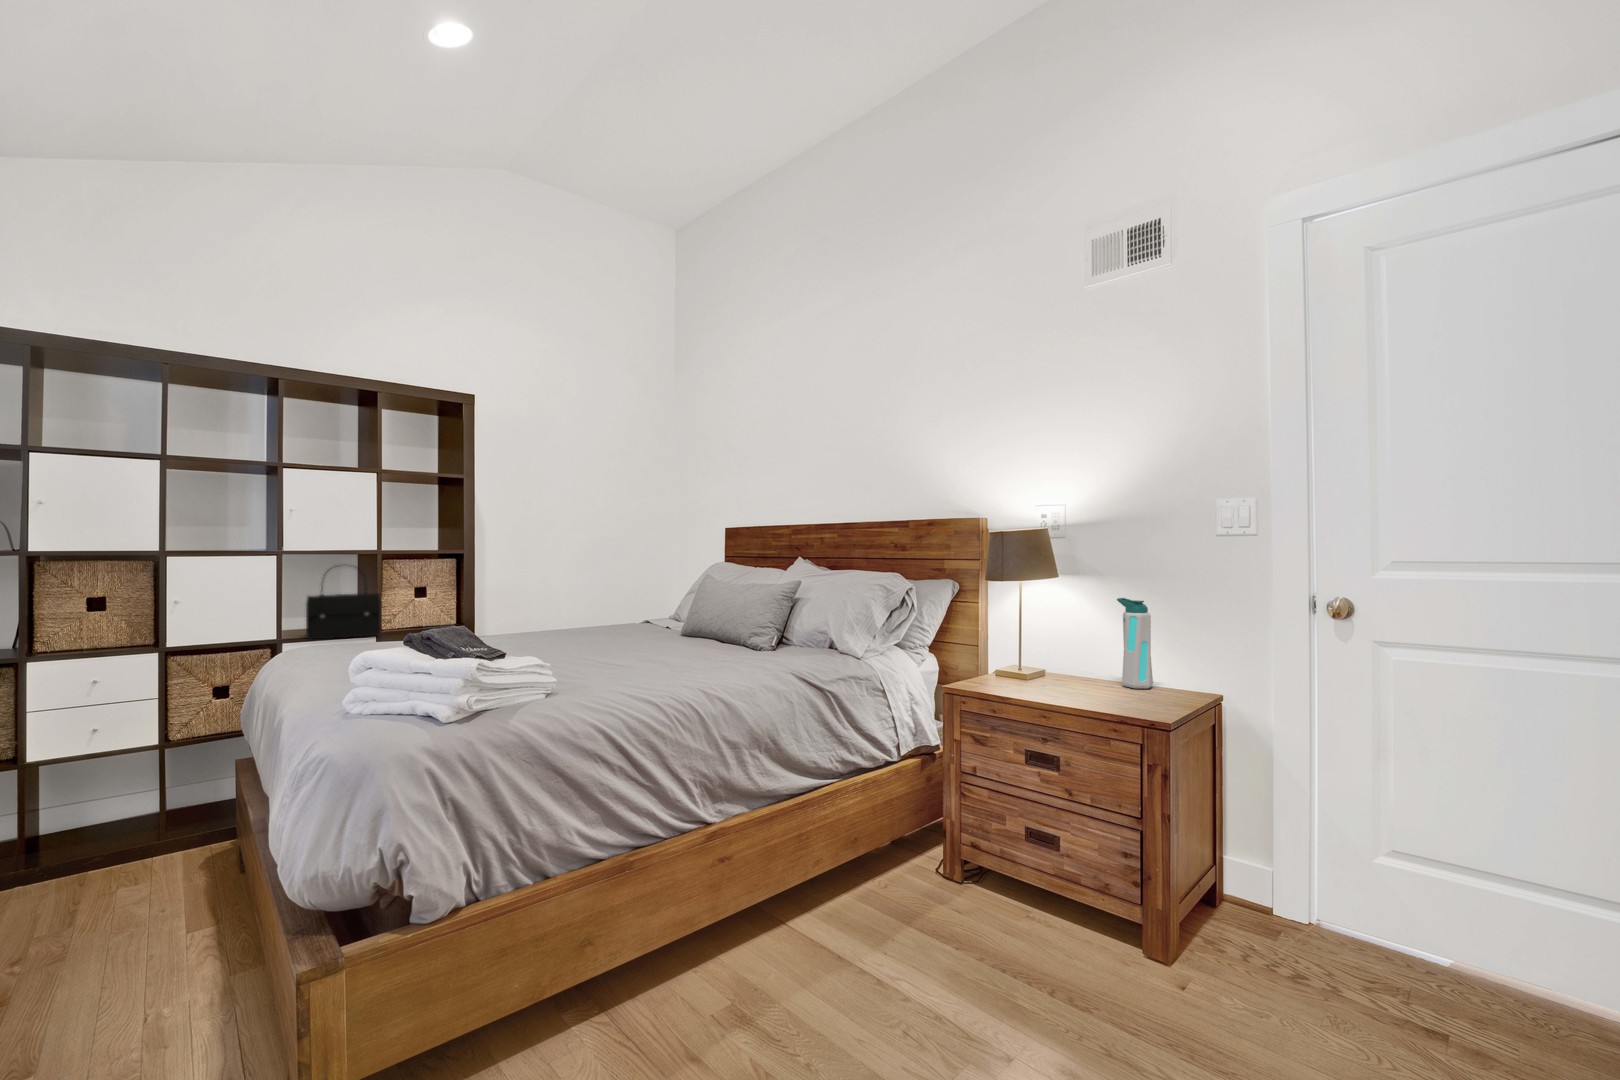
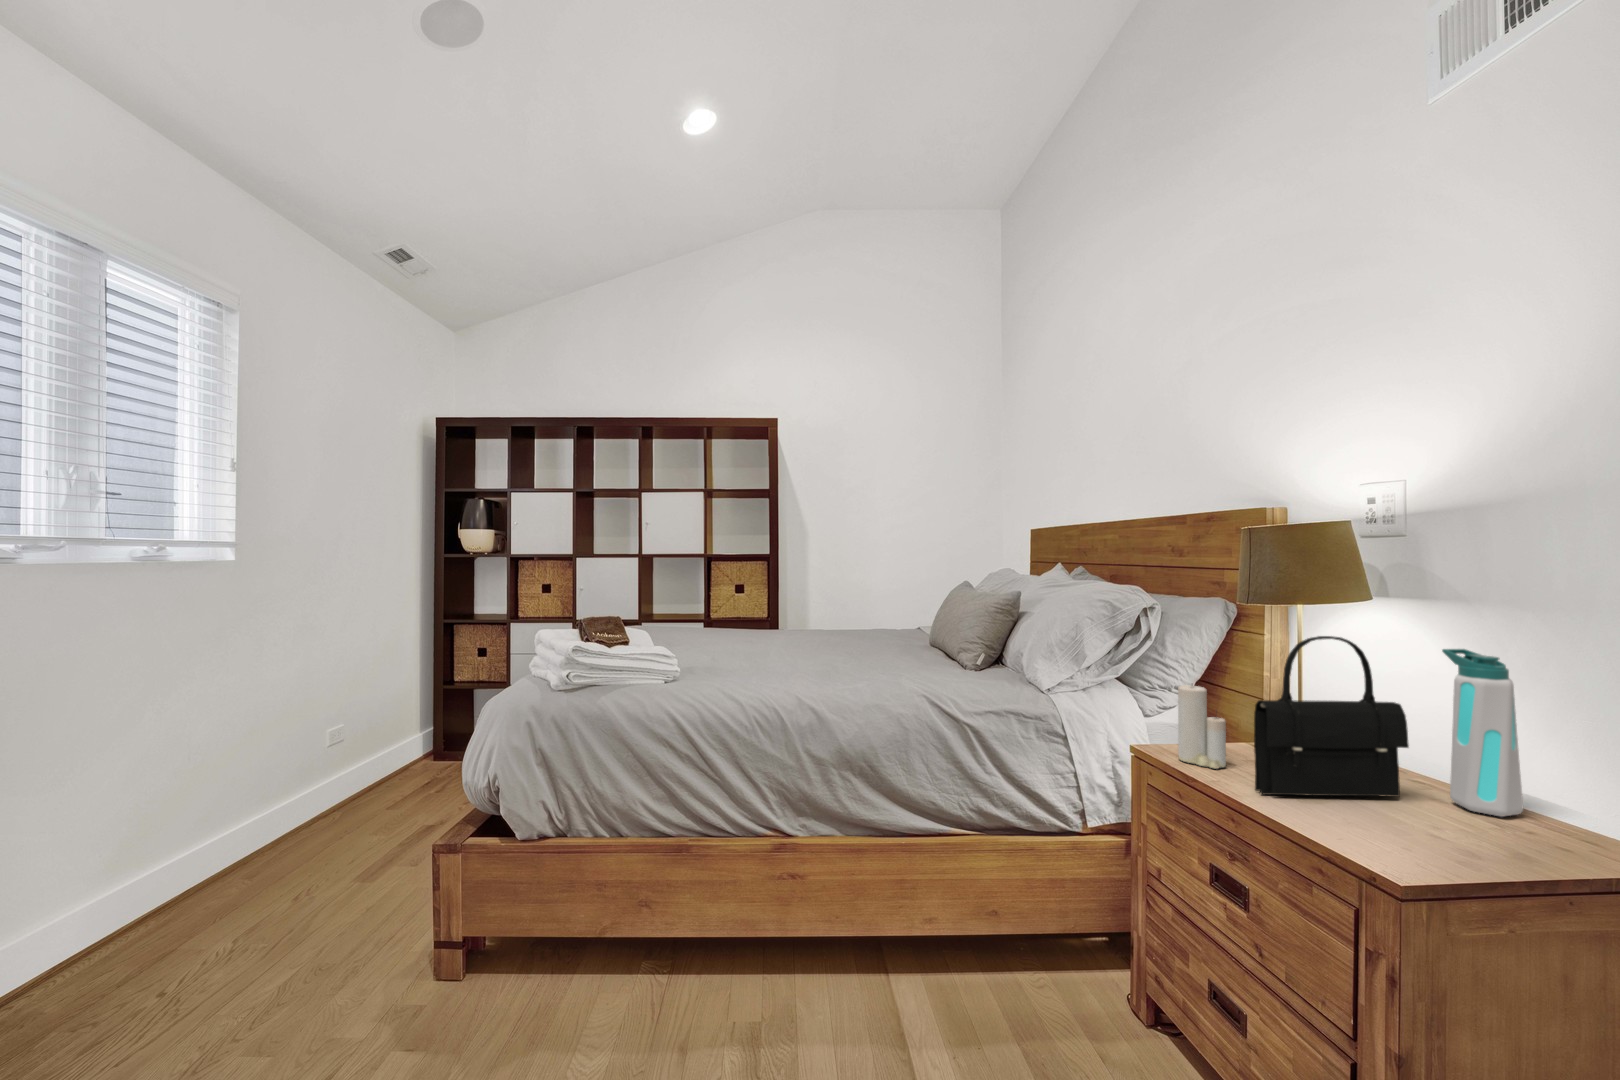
handbag: present [306,590,381,639] -> present [1254,636,1409,797]
candle: none [982,631,1016,690] -> present [1178,685,1226,768]

